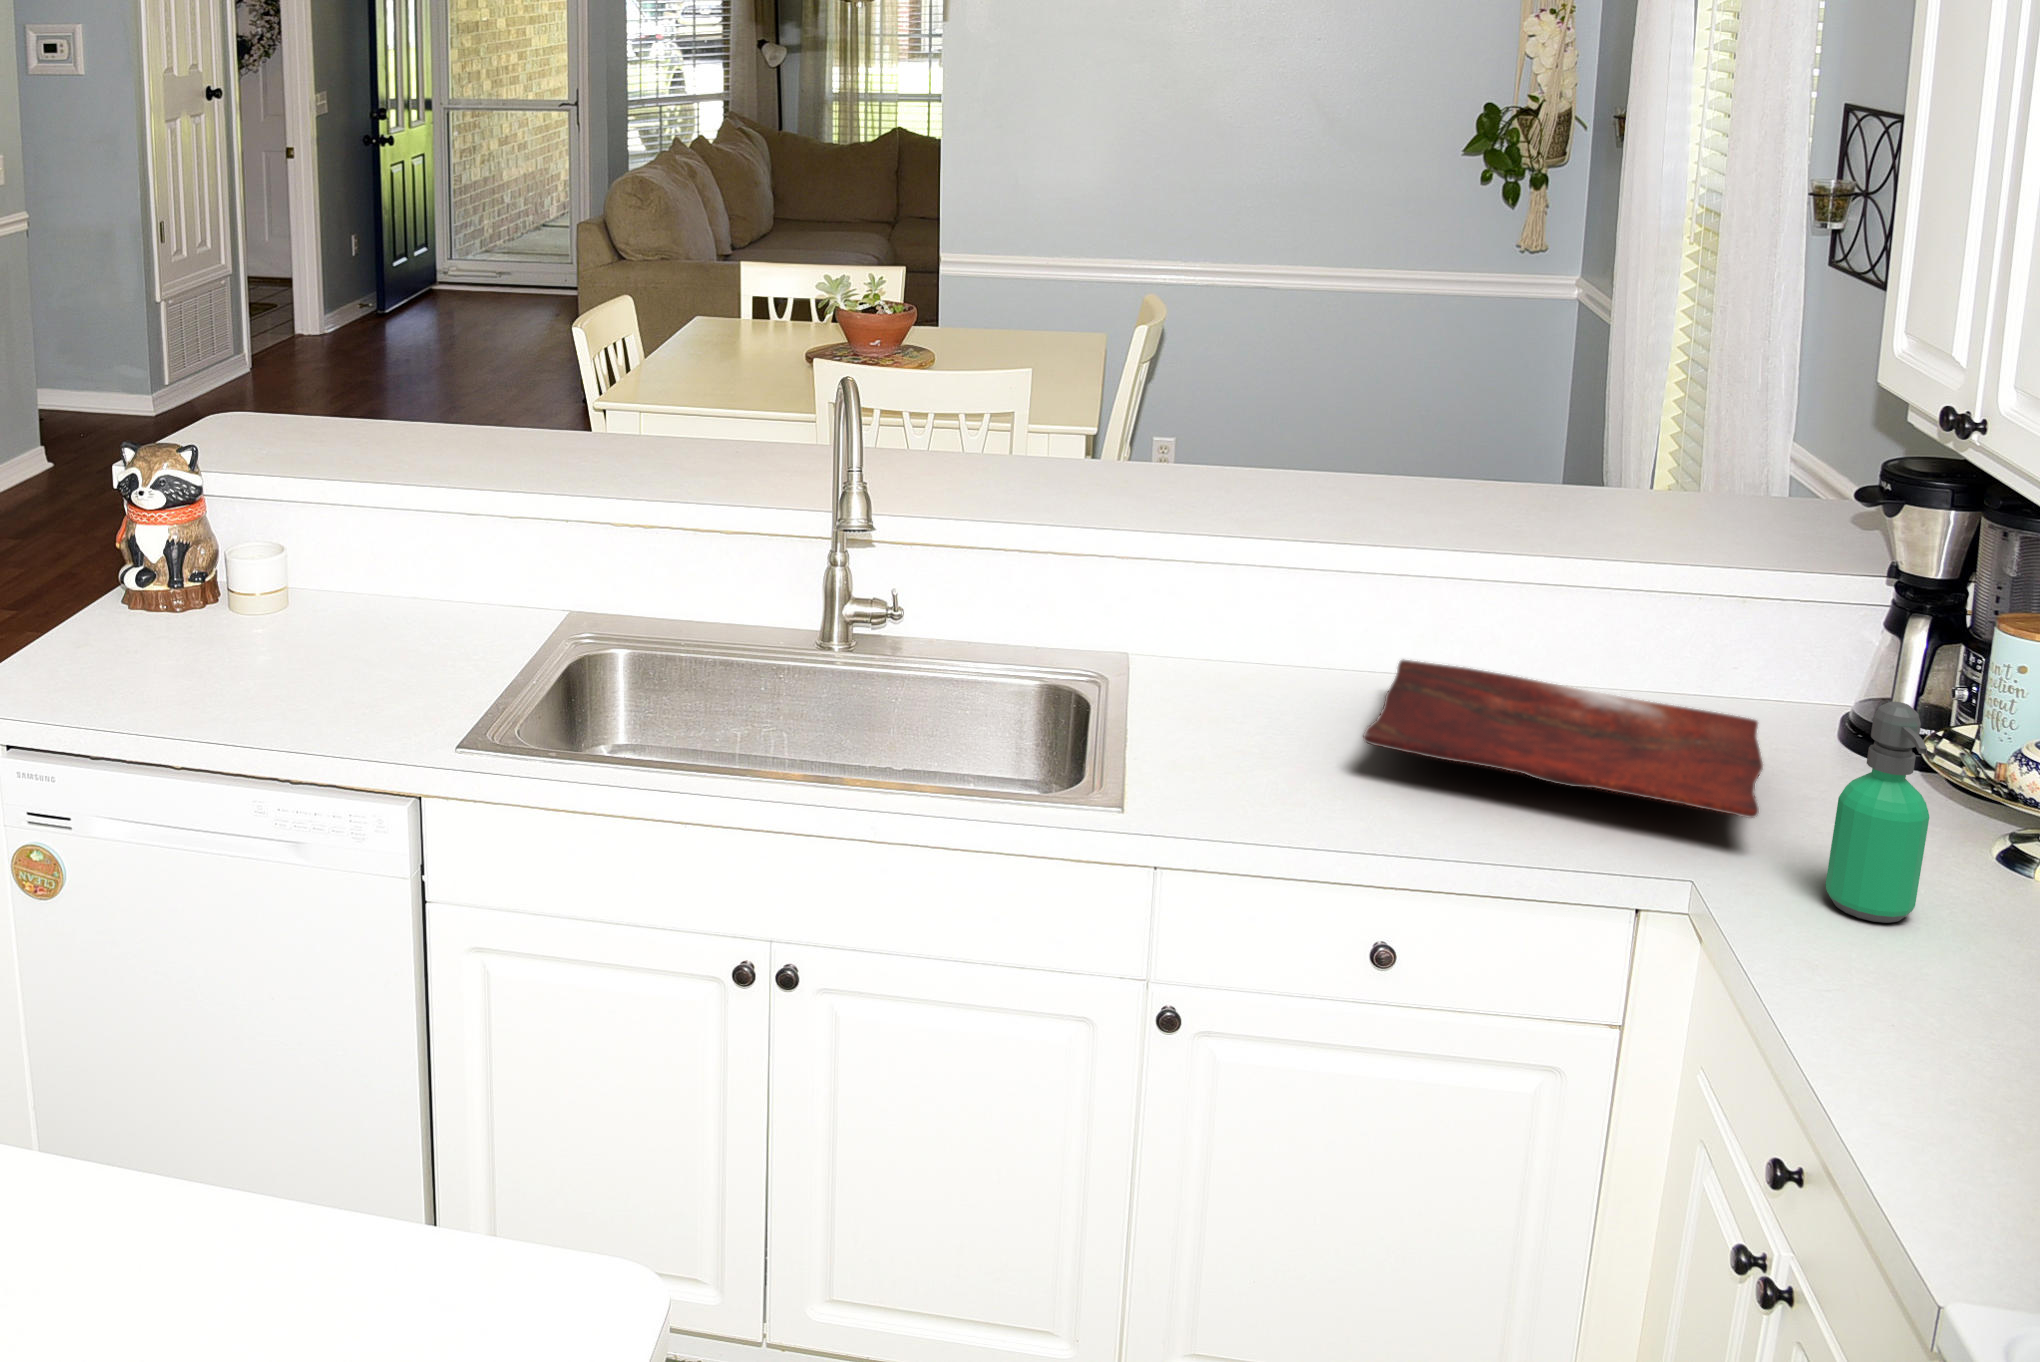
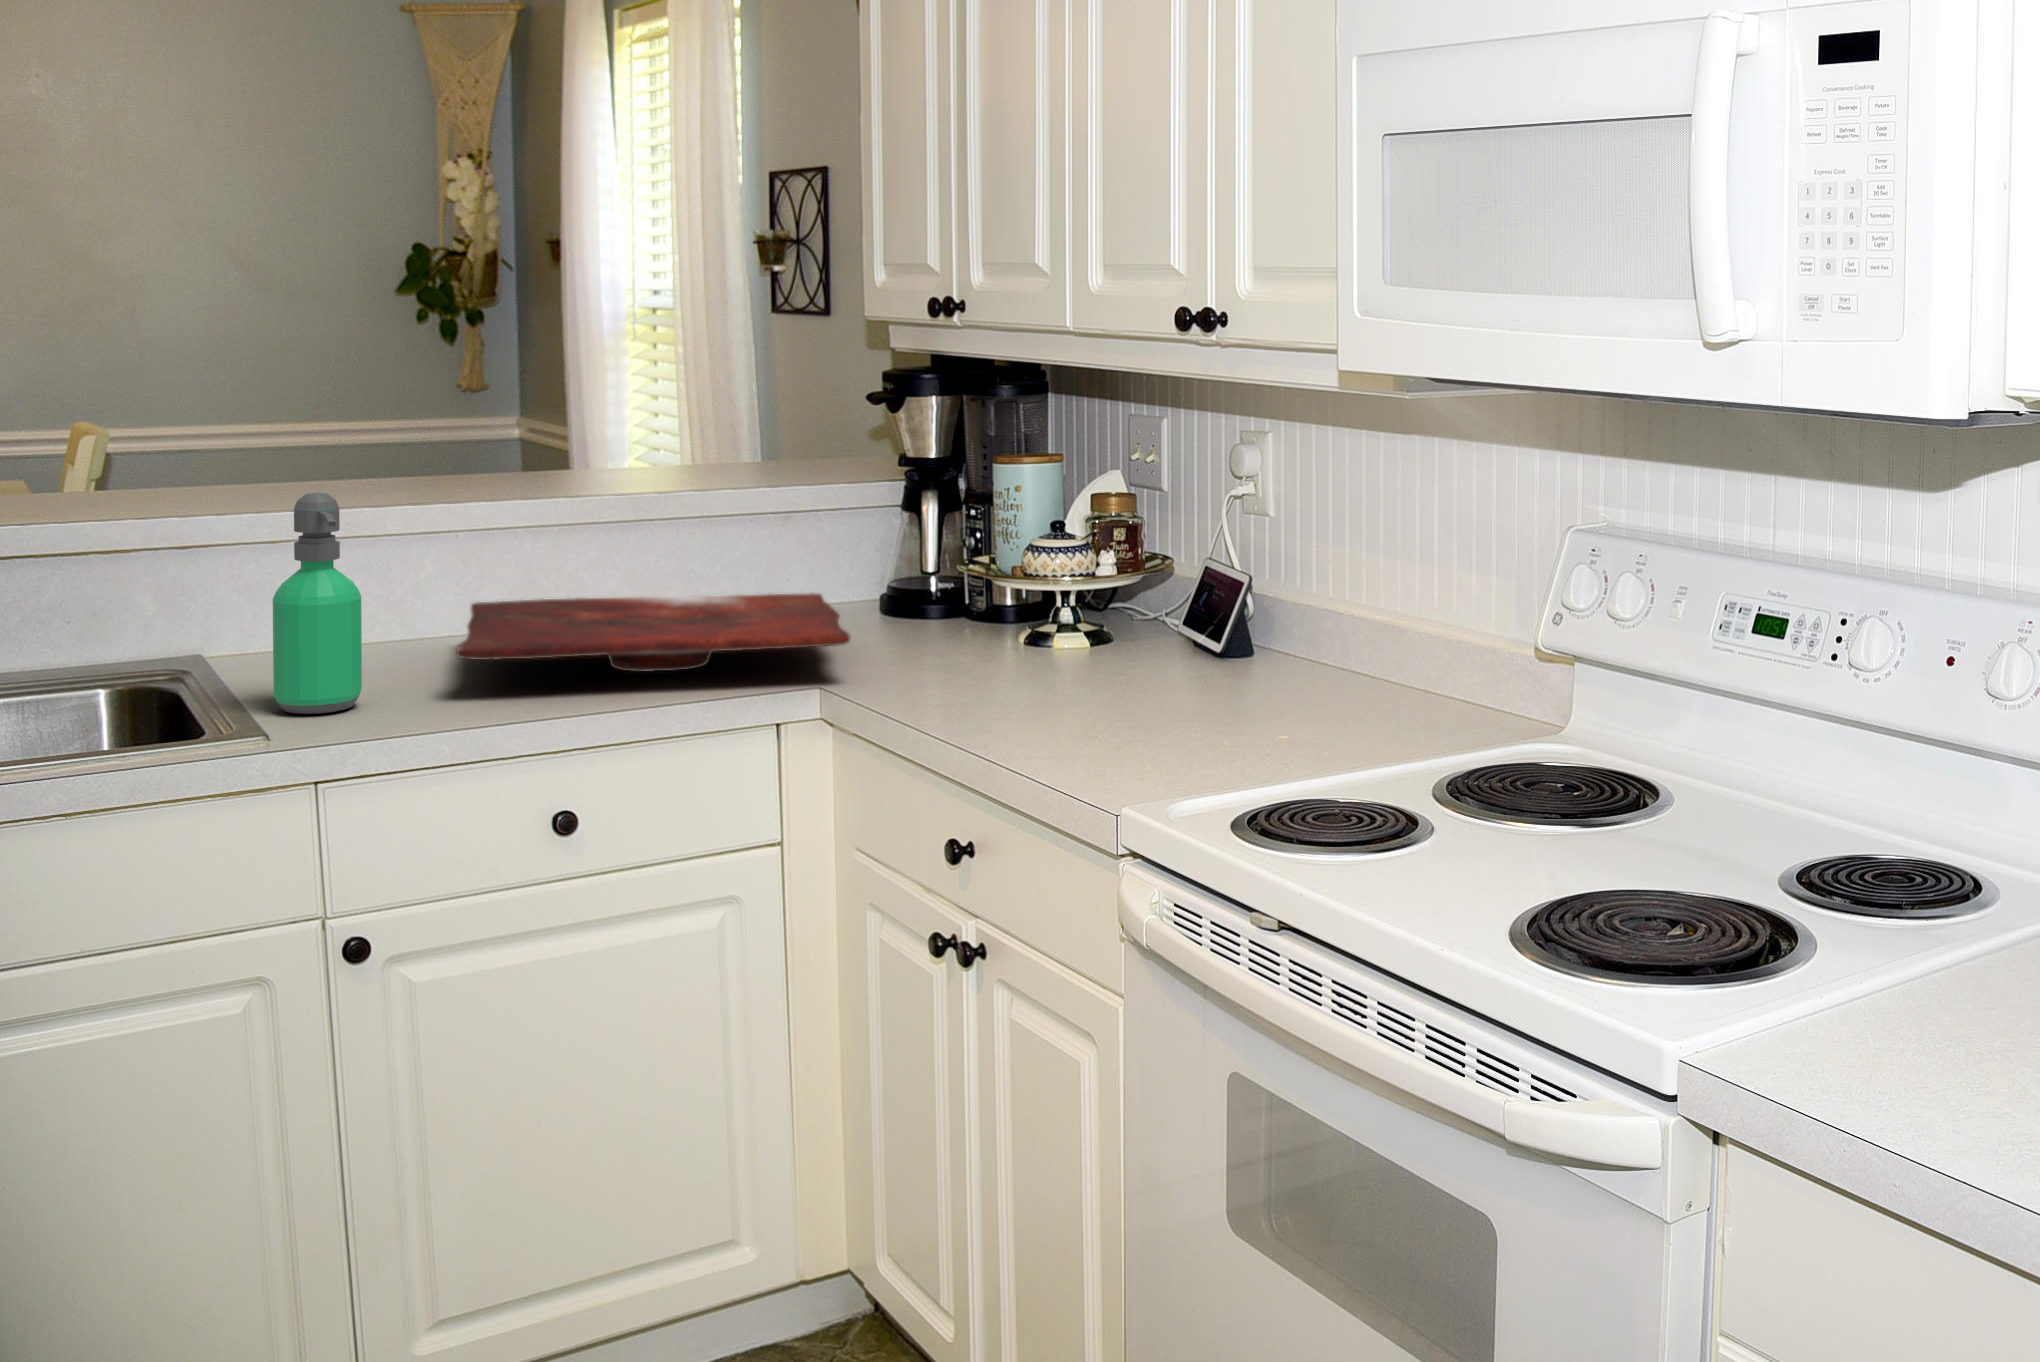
soap dispenser: present [1825,702,1929,923] -> present [273,493,362,714]

